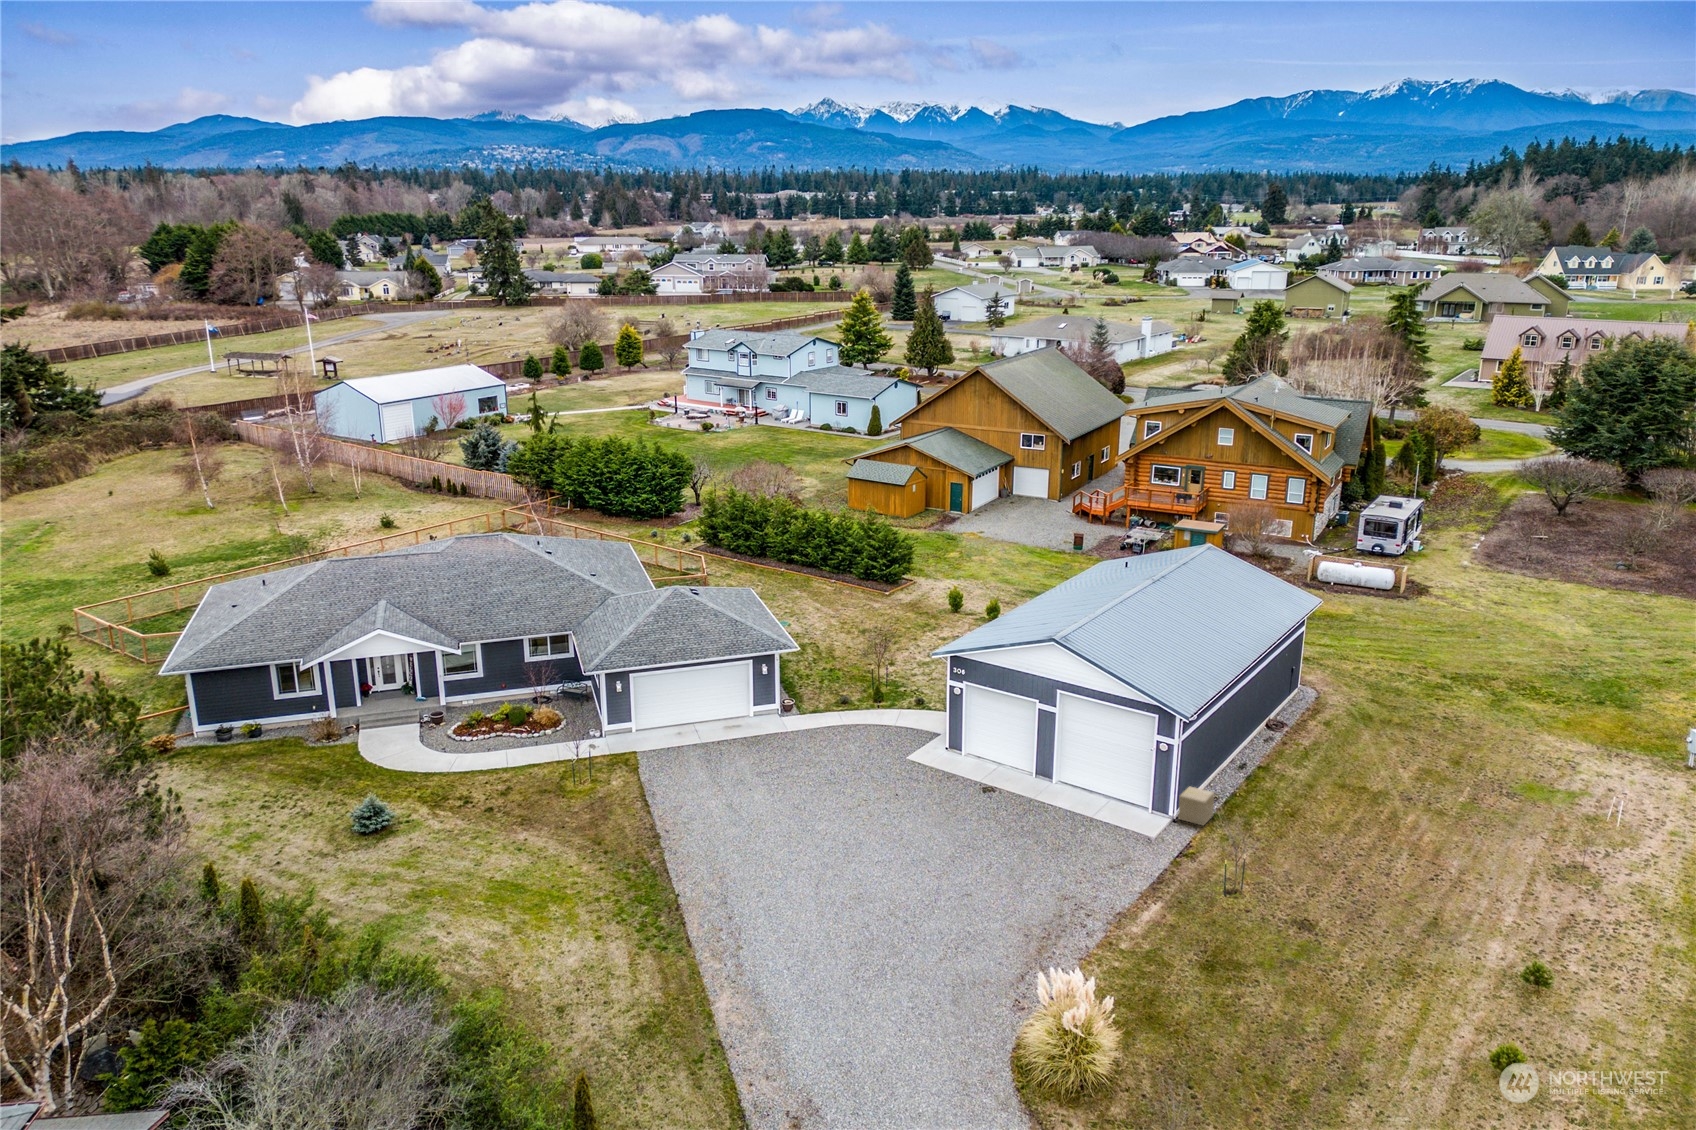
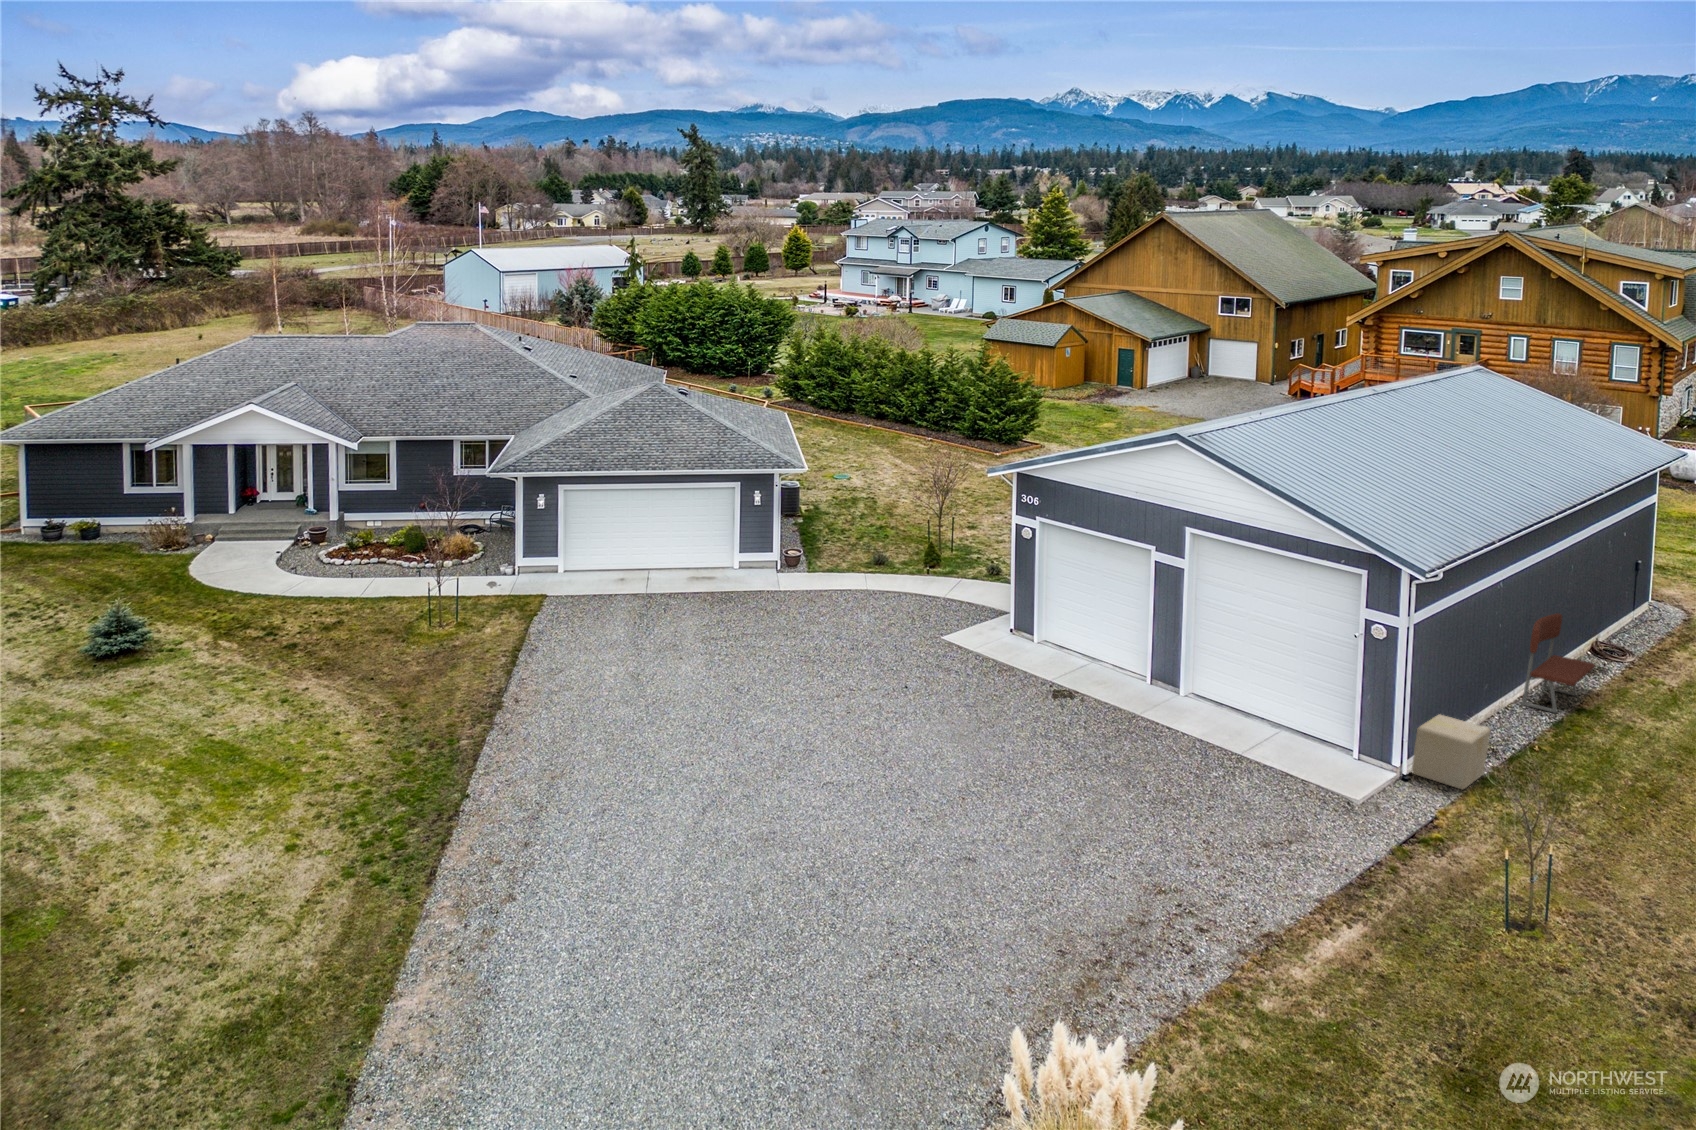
bench: none [1232,717,1268,773] -> present [1521,613,1595,713]

